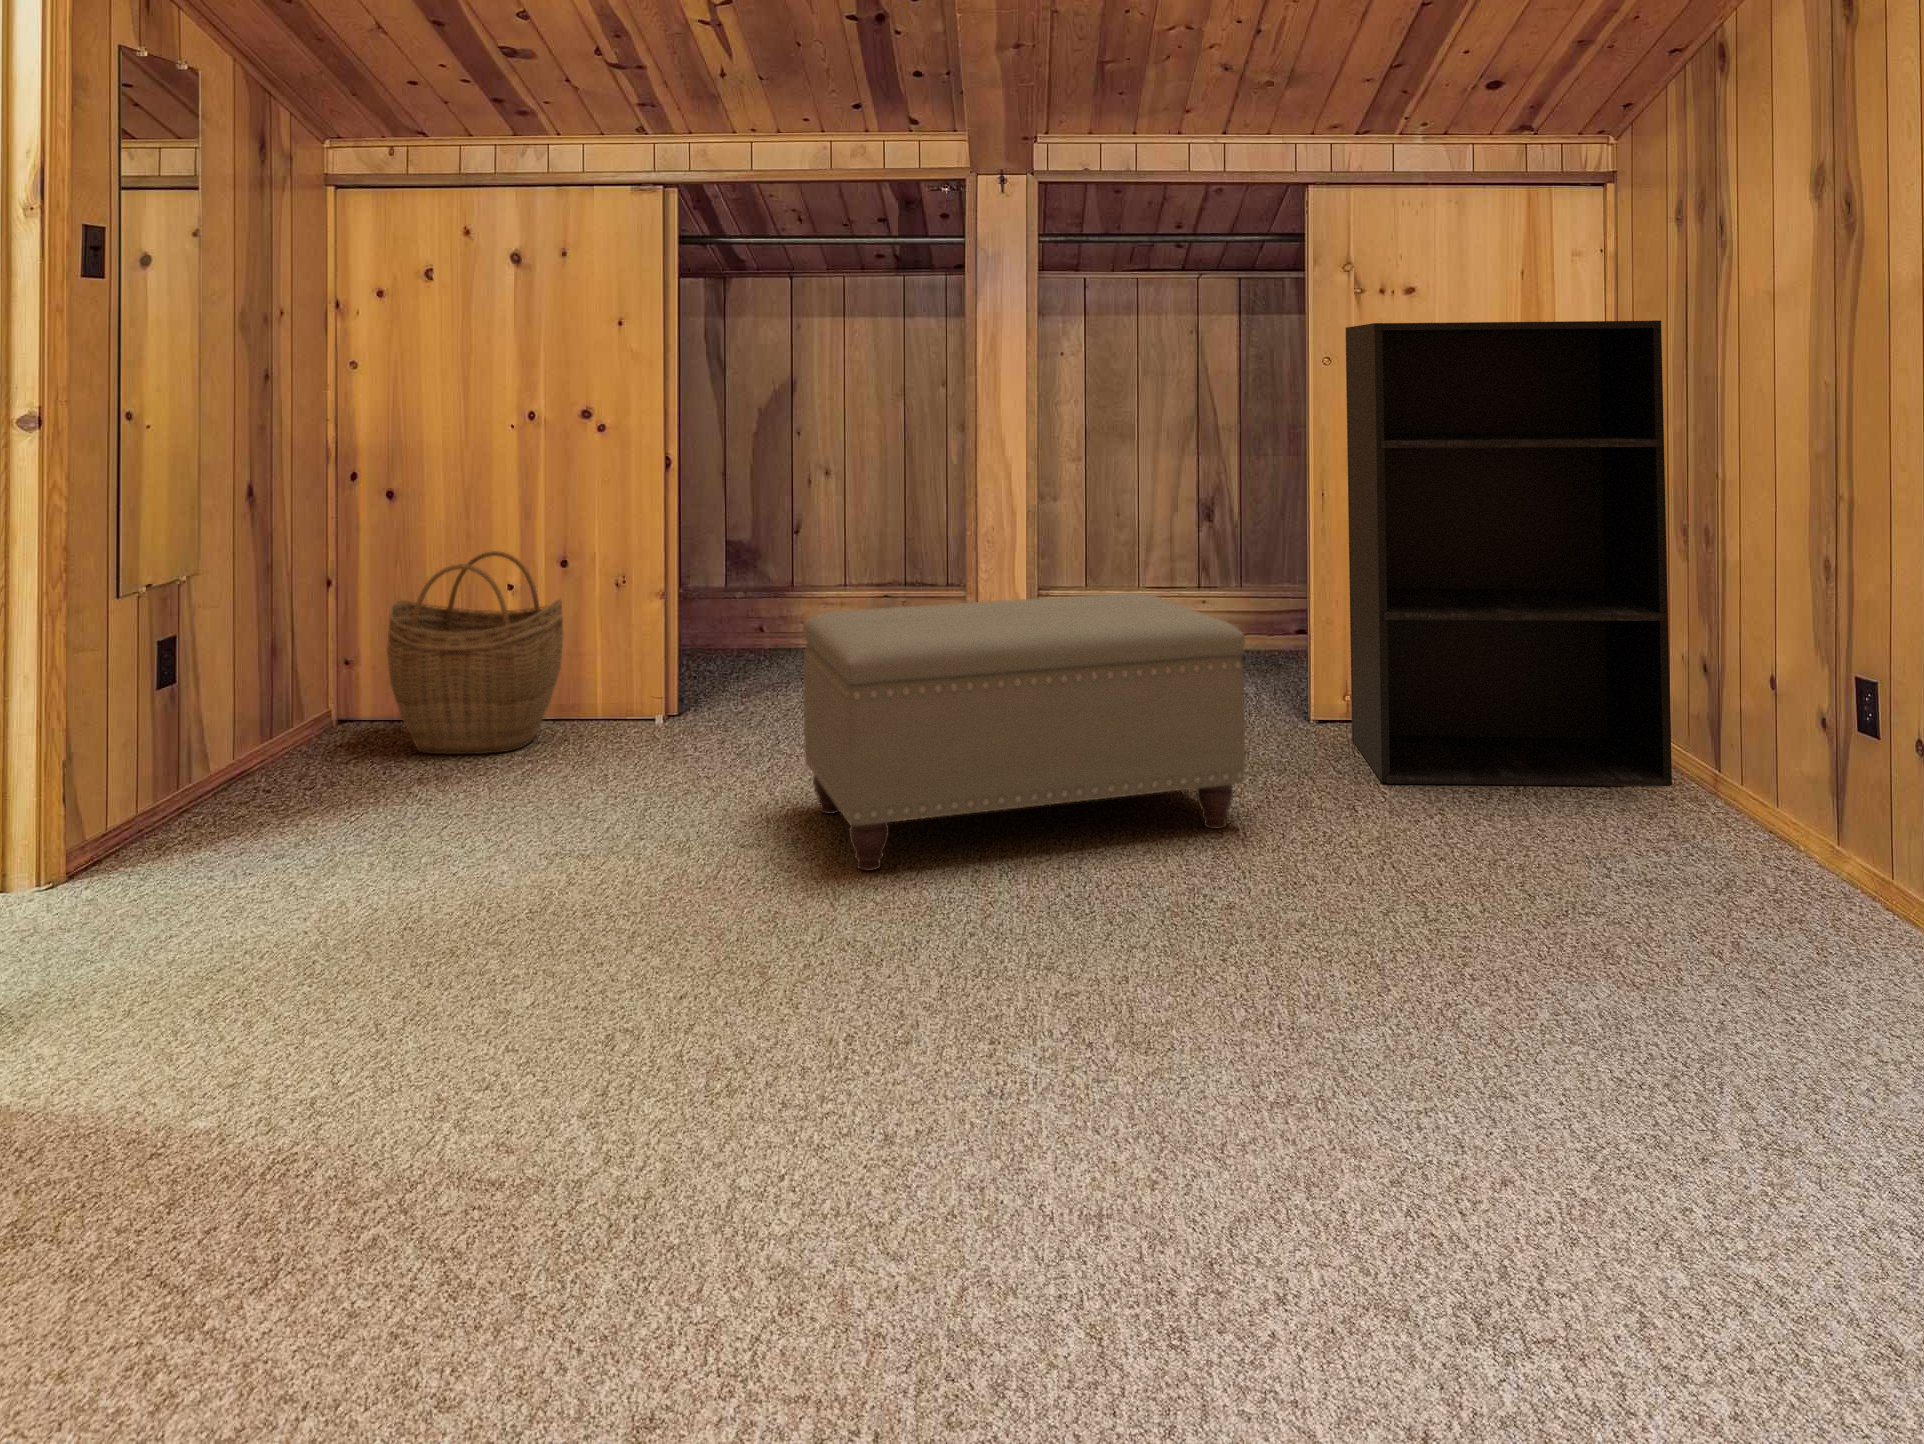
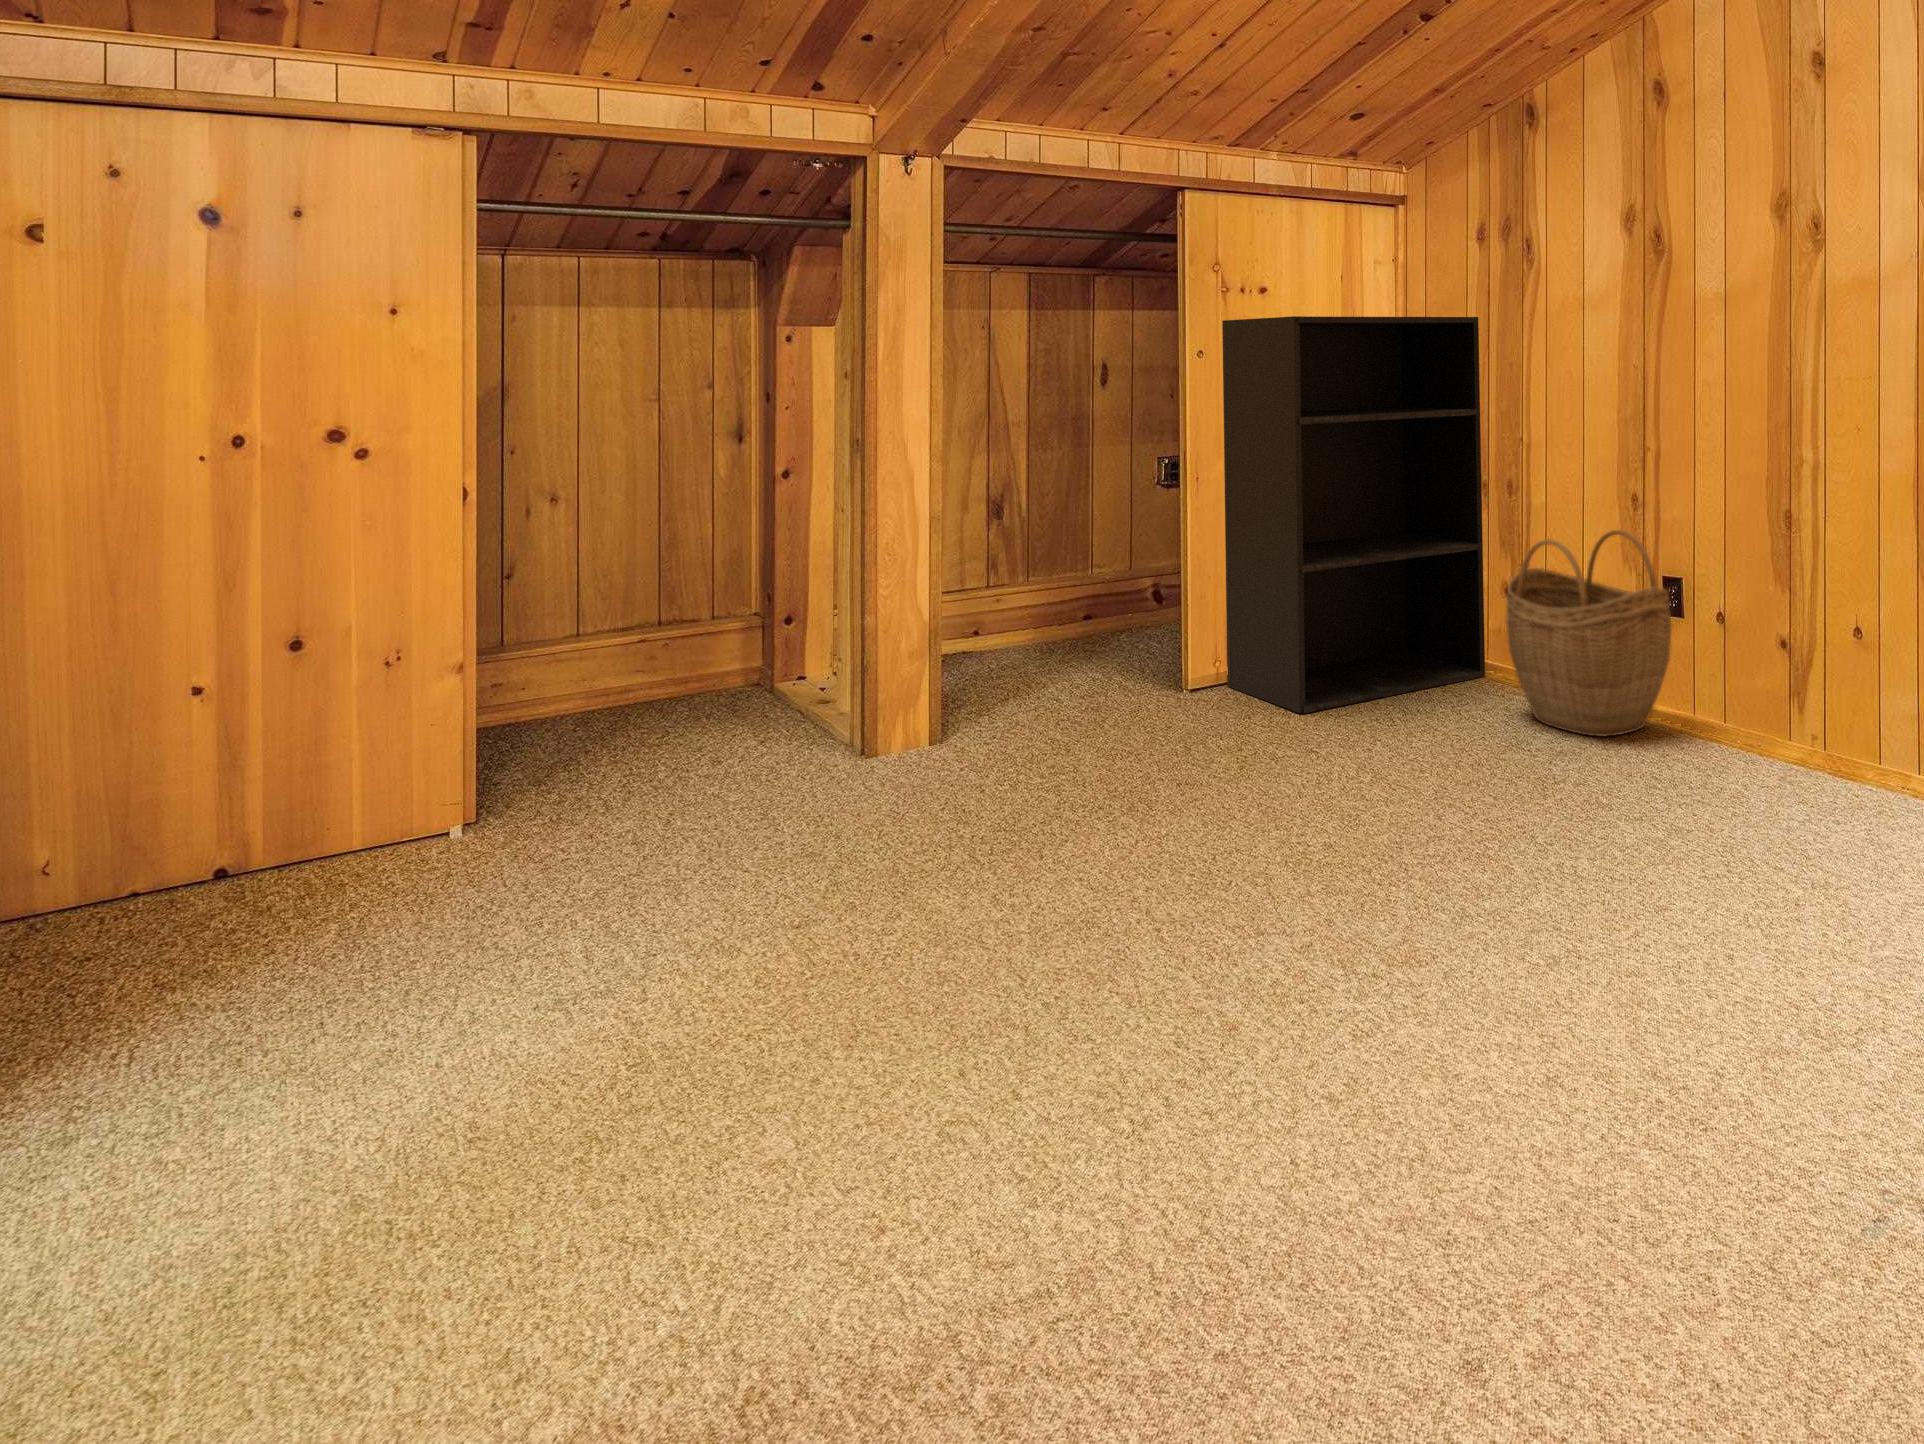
woven basket: present [387,551,564,754] -> present [1507,530,1672,736]
ottoman: present [803,593,1245,871] -> none [800,574,1252,890]

